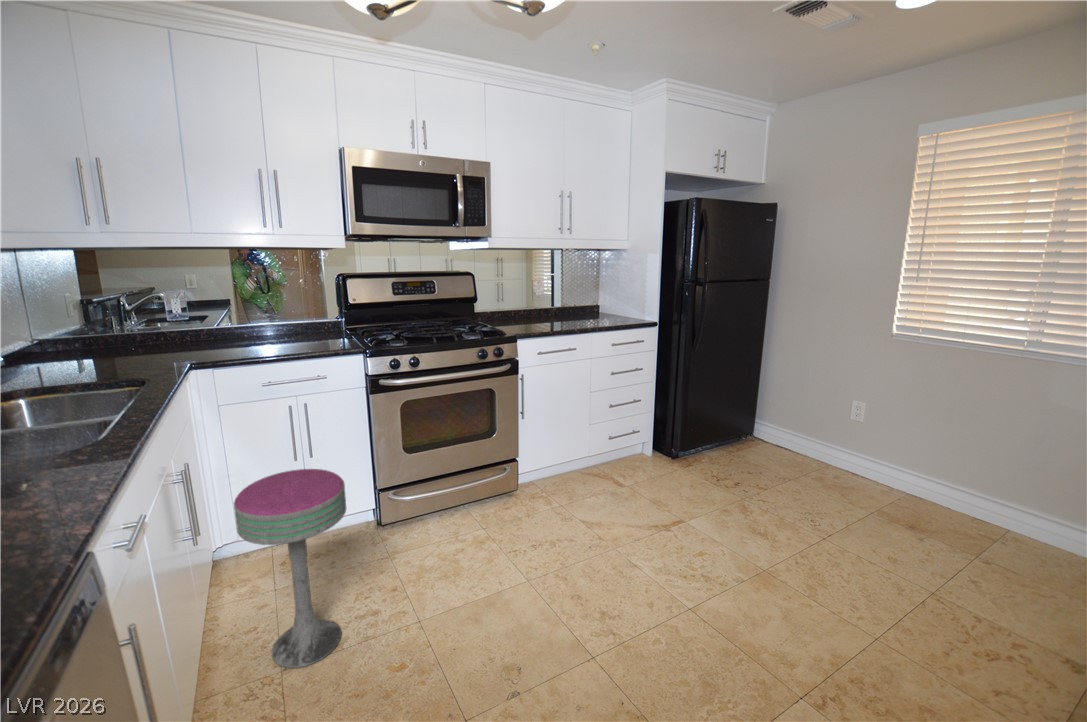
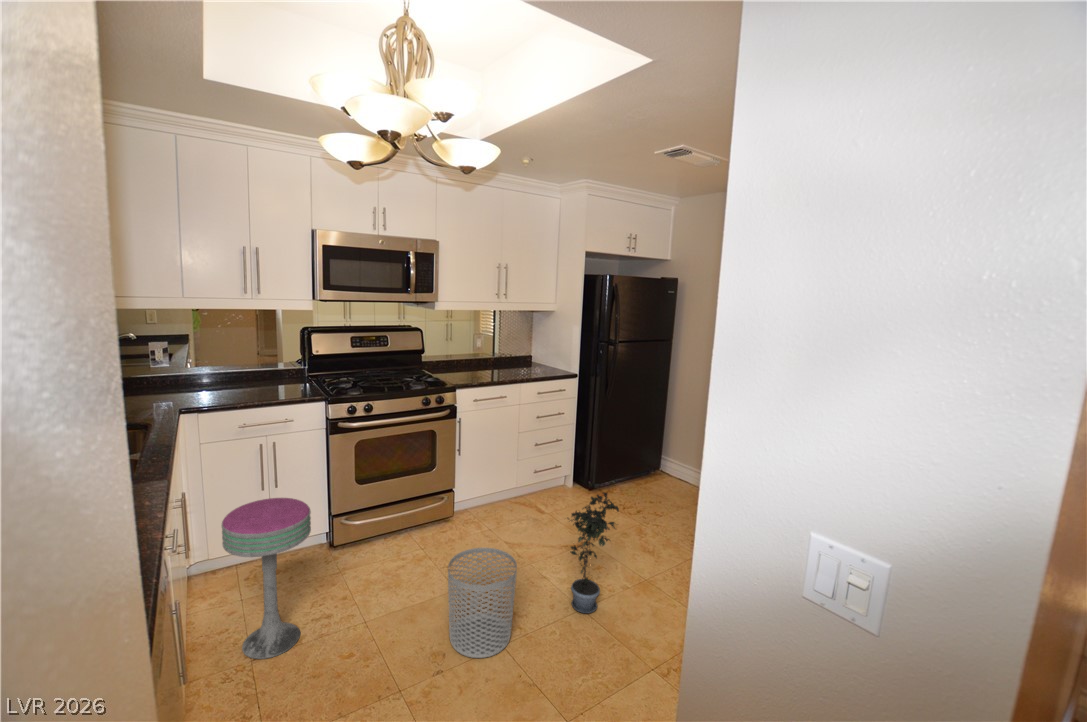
potted plant: none [665,461,742,616] -> present [570,493,619,613]
waste bin: none [520,531,610,675] -> present [448,548,517,658]

